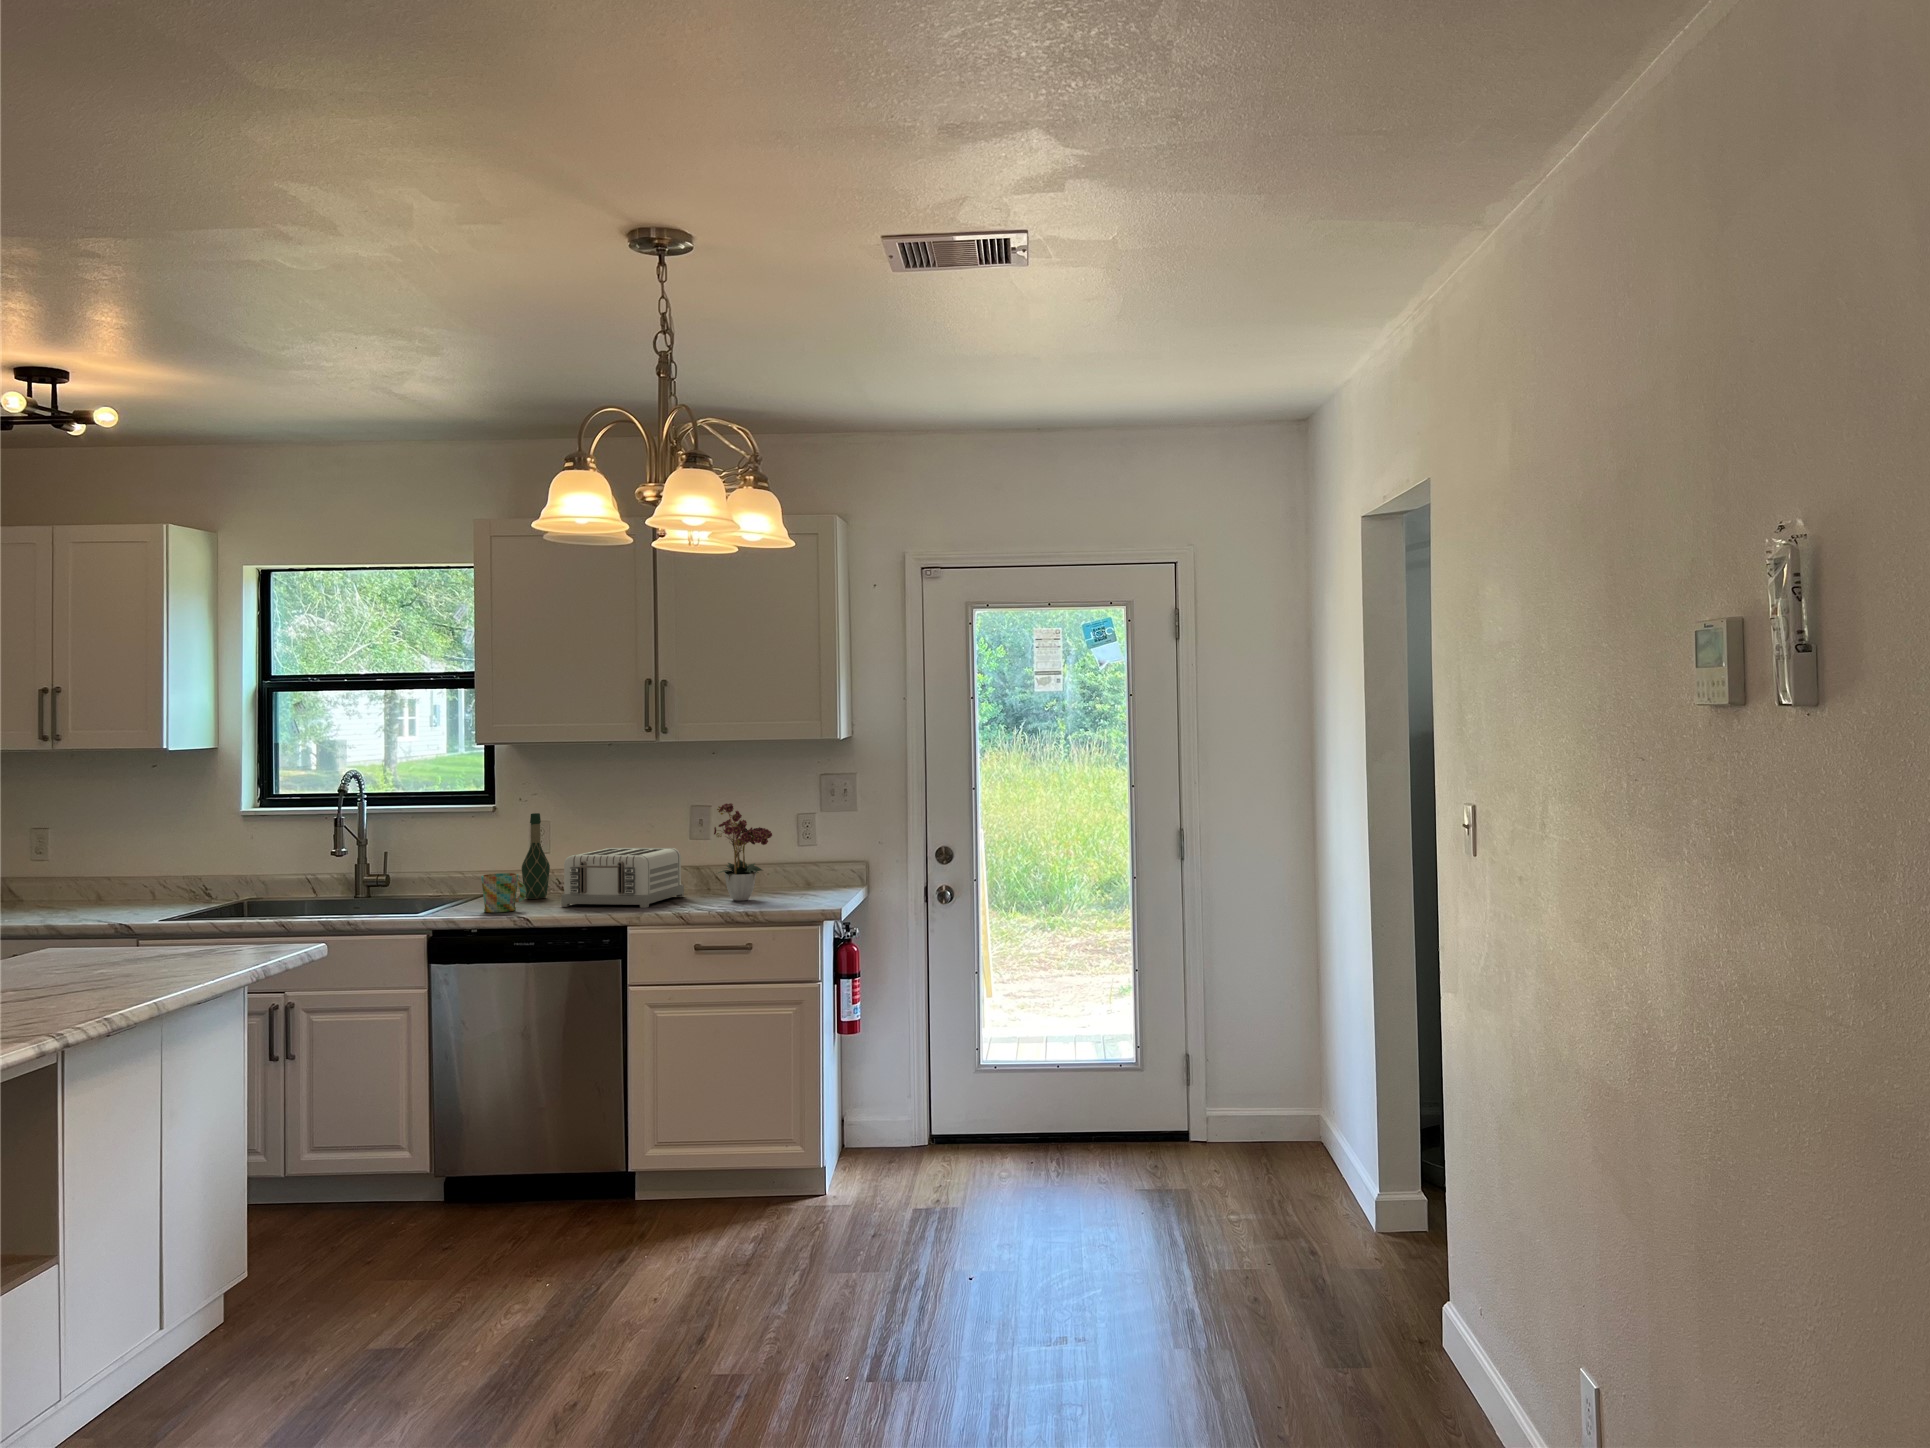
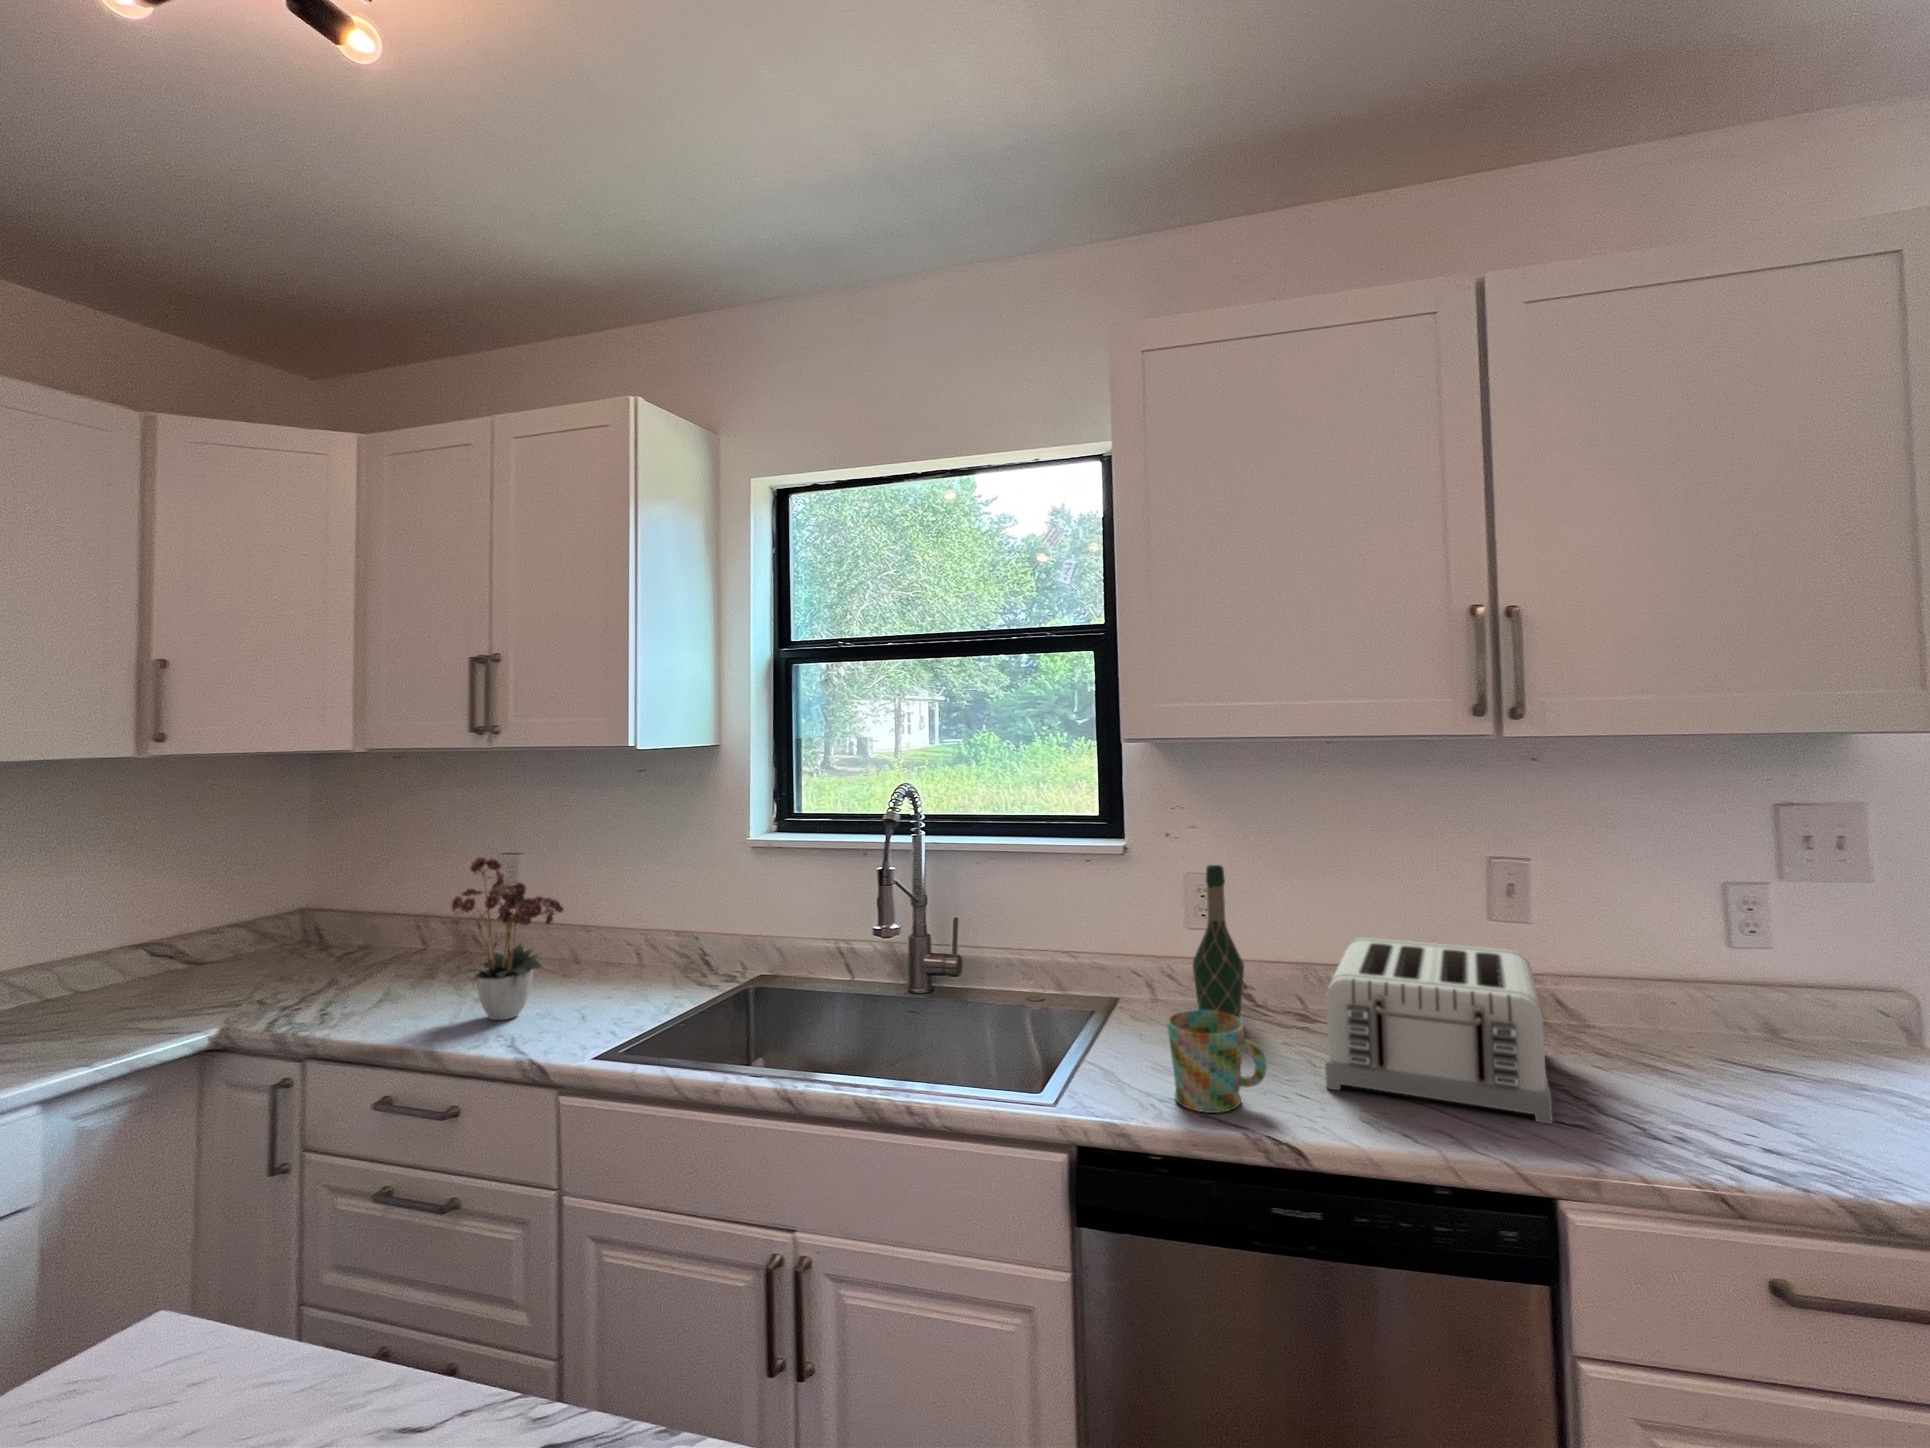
flower arrangement: present [714,803,772,901] -> present [452,857,564,1020]

